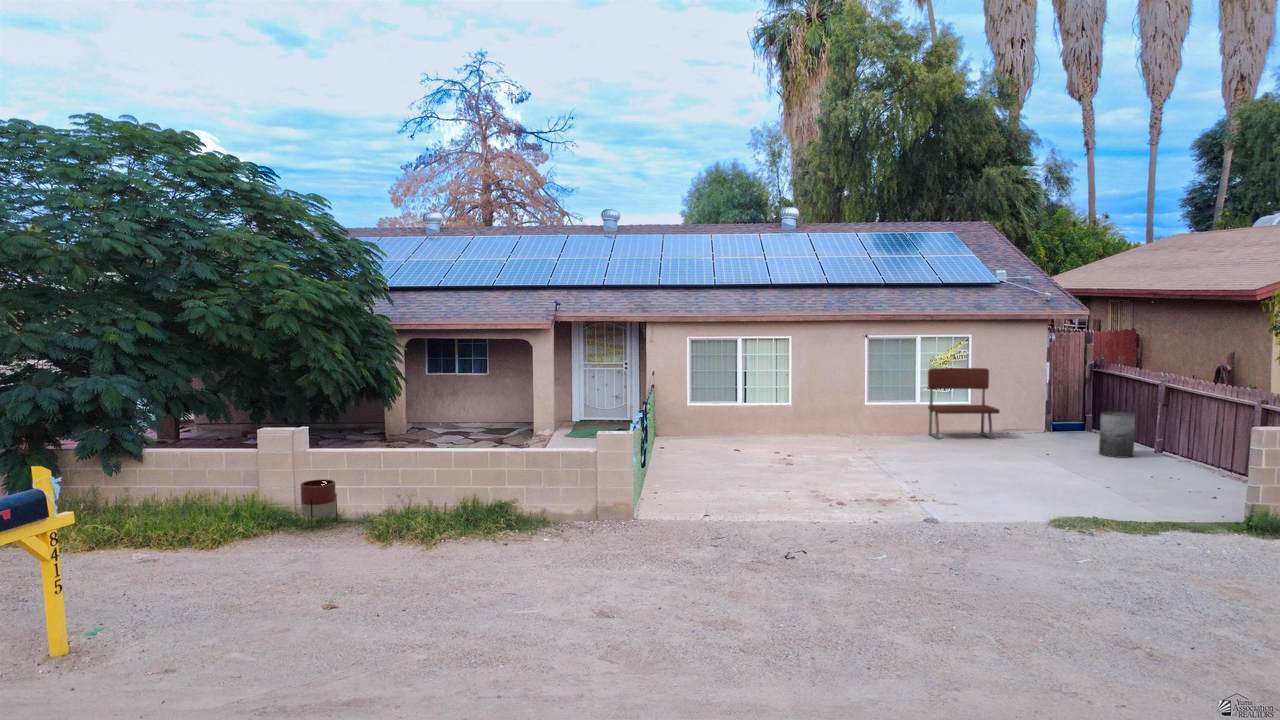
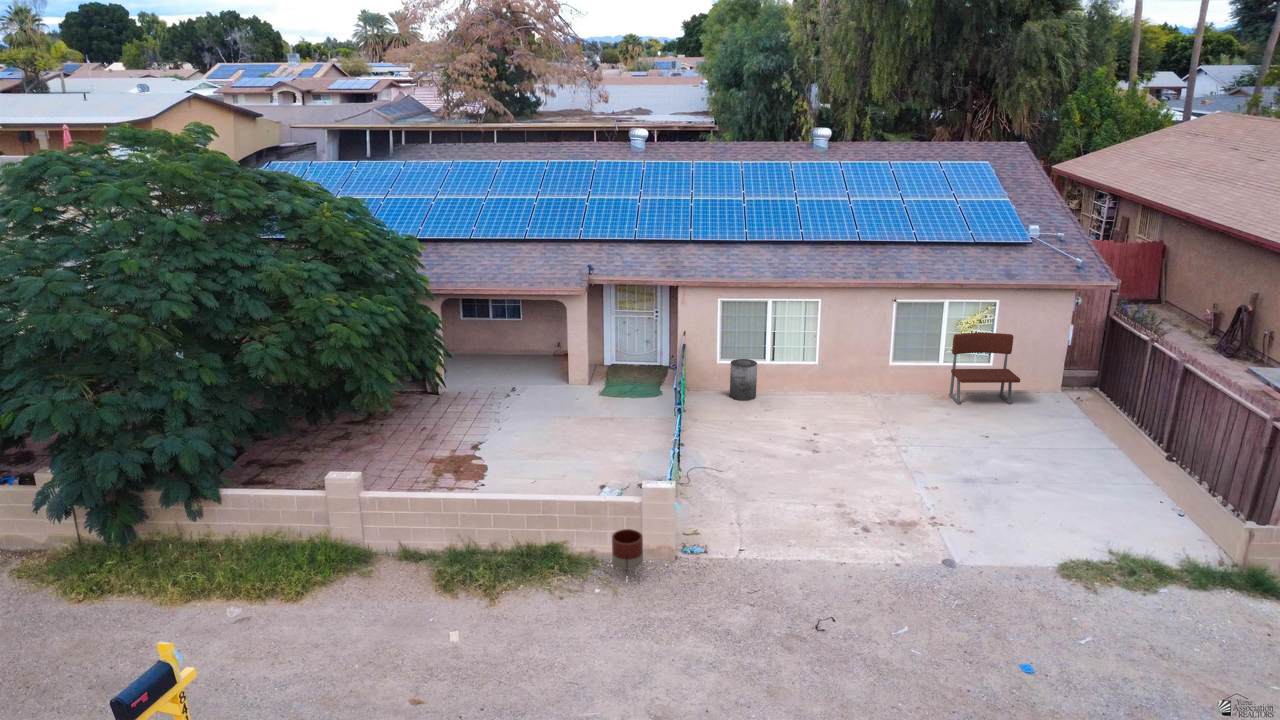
trash can: present [1099,412,1135,458] -> present [730,359,757,401]
planter: present [301,479,337,531] -> present [612,529,643,570]

